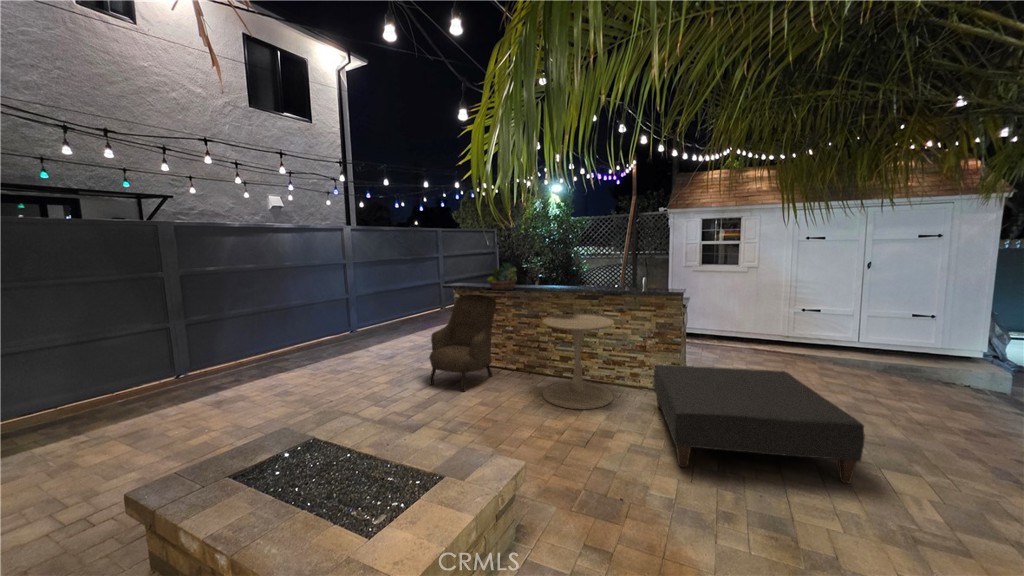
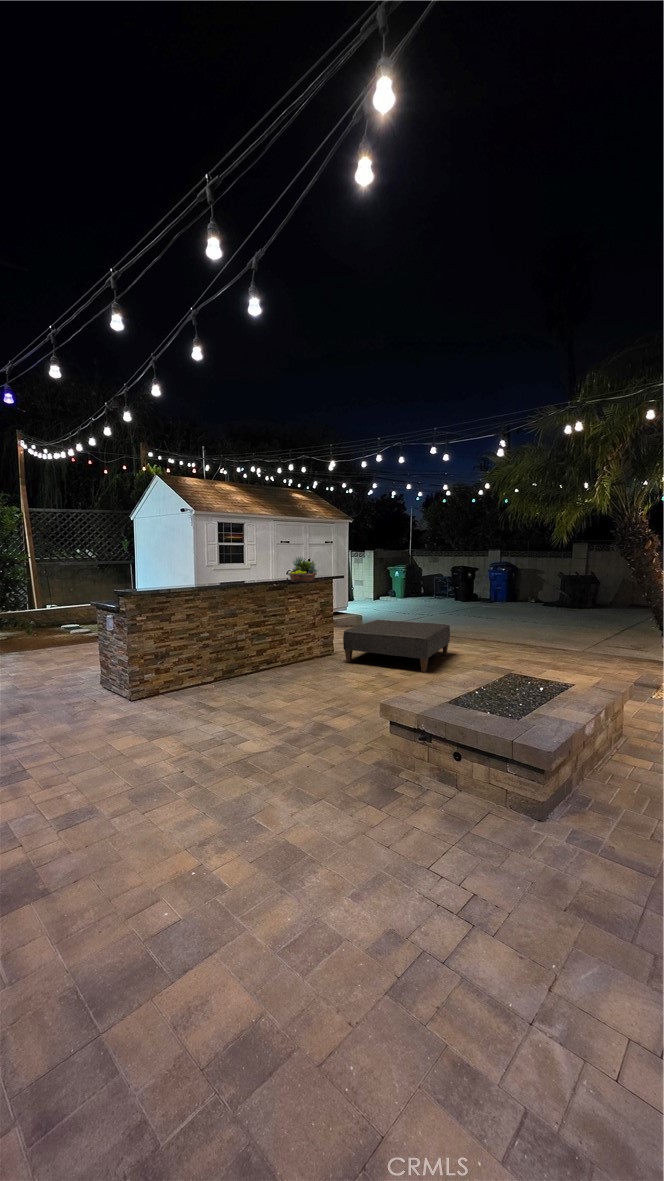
succulent planter: present [488,263,517,290] -> present [288,557,317,583]
armchair: present [430,295,497,392] -> none [154,598,244,721]
pedestal table: present [542,314,614,409] -> none [271,603,335,683]

